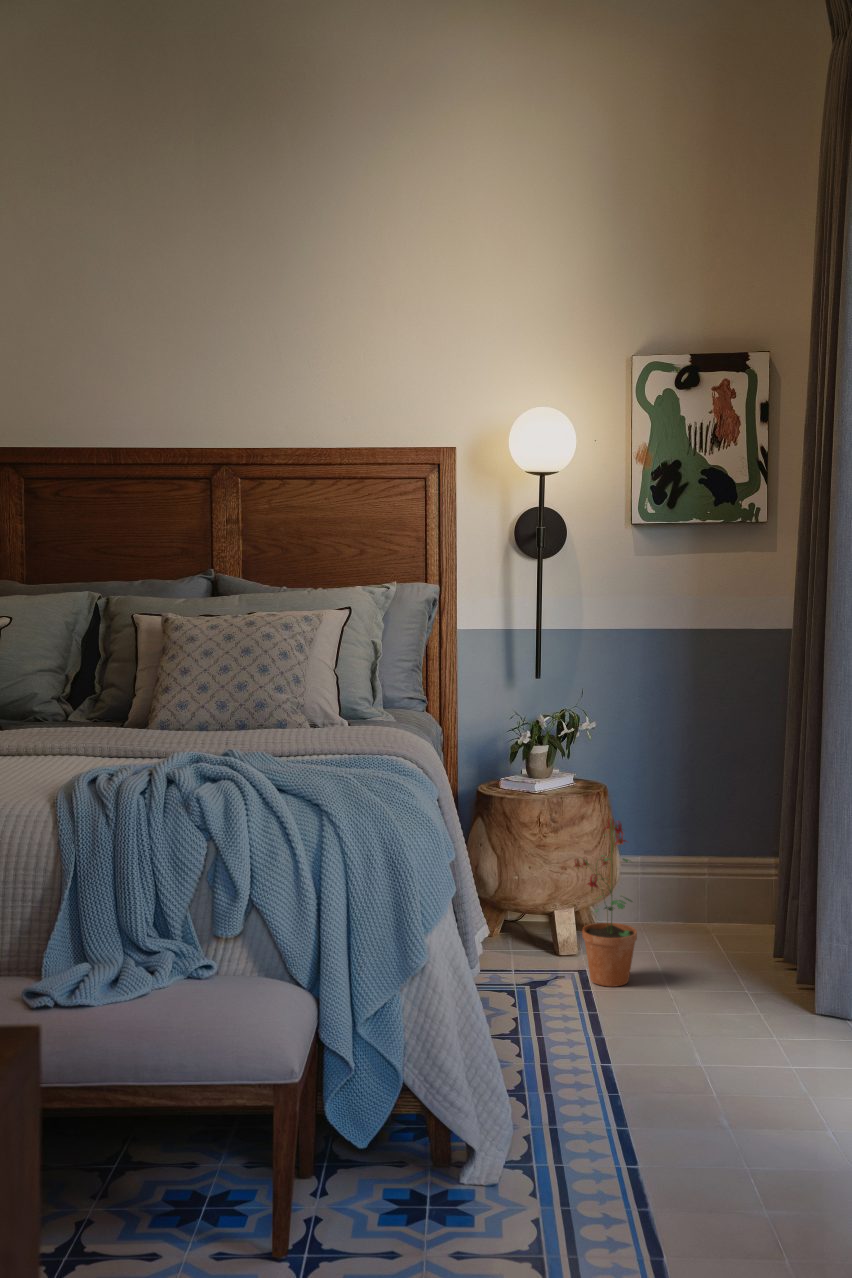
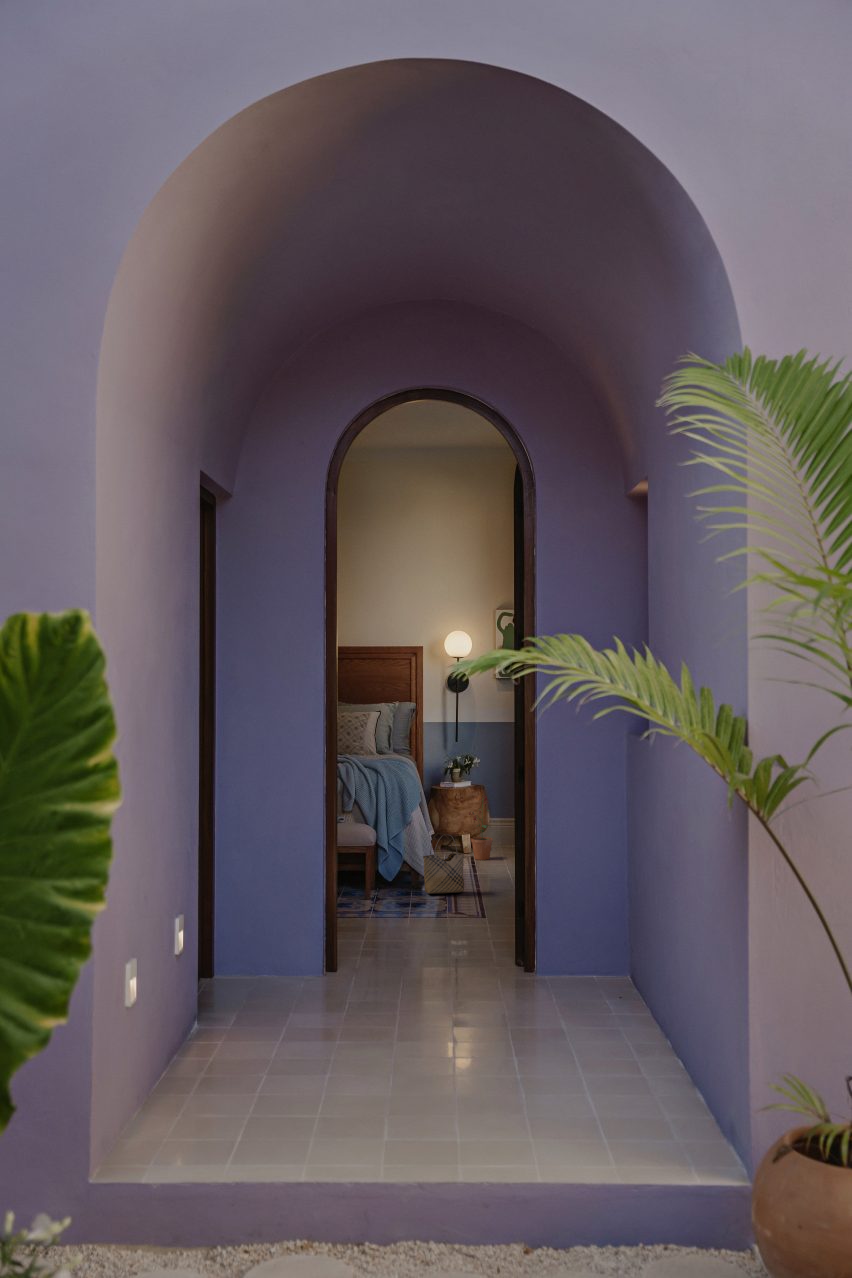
woven basket: none [466,1010,605,1230] -> present [423,833,464,894]

